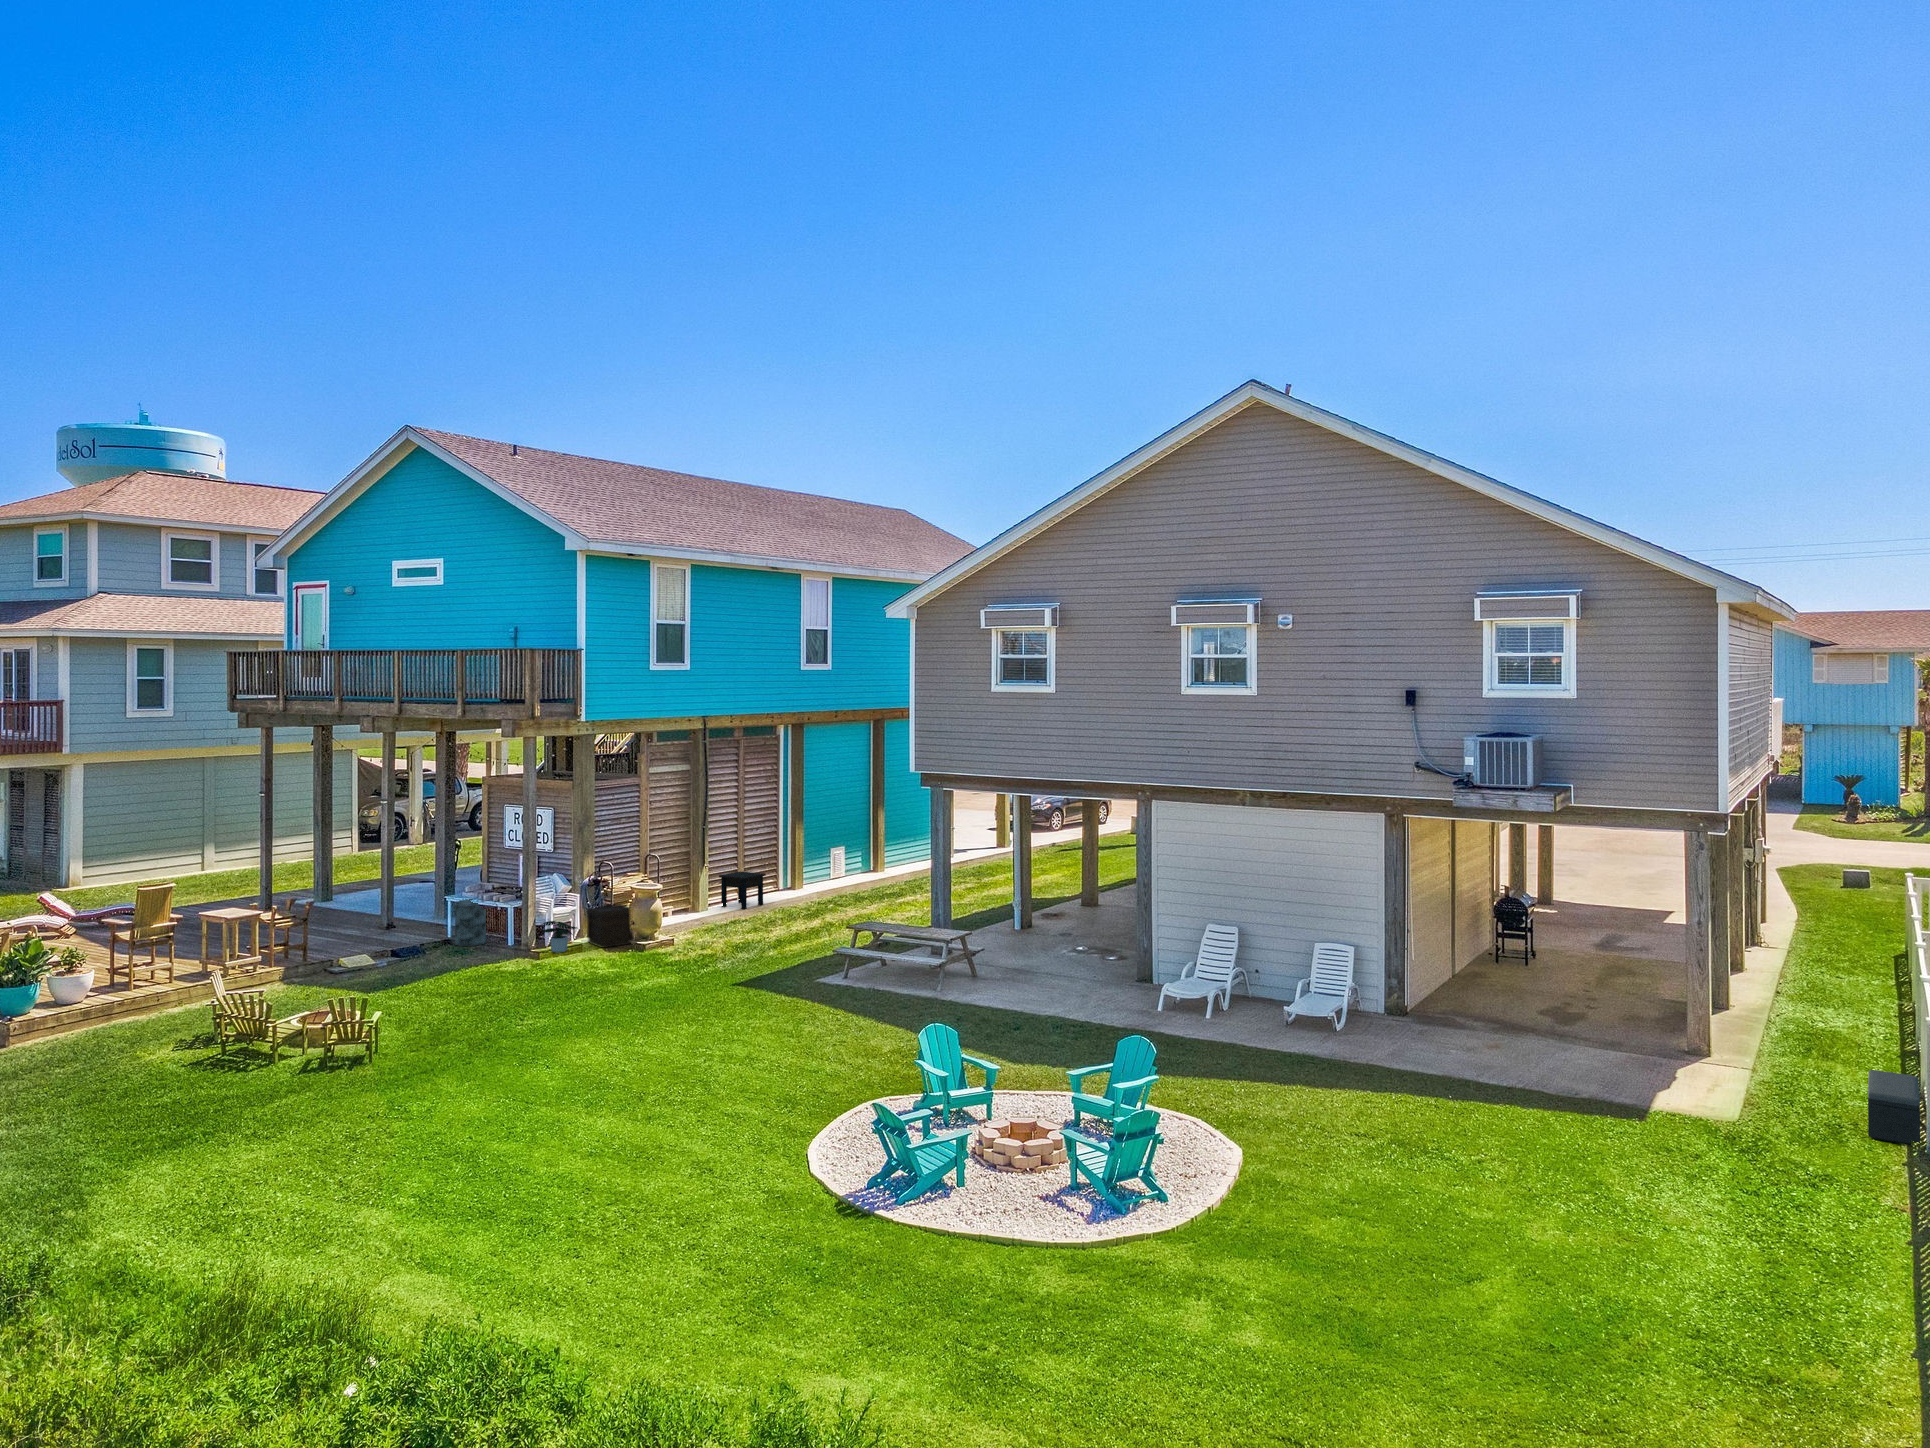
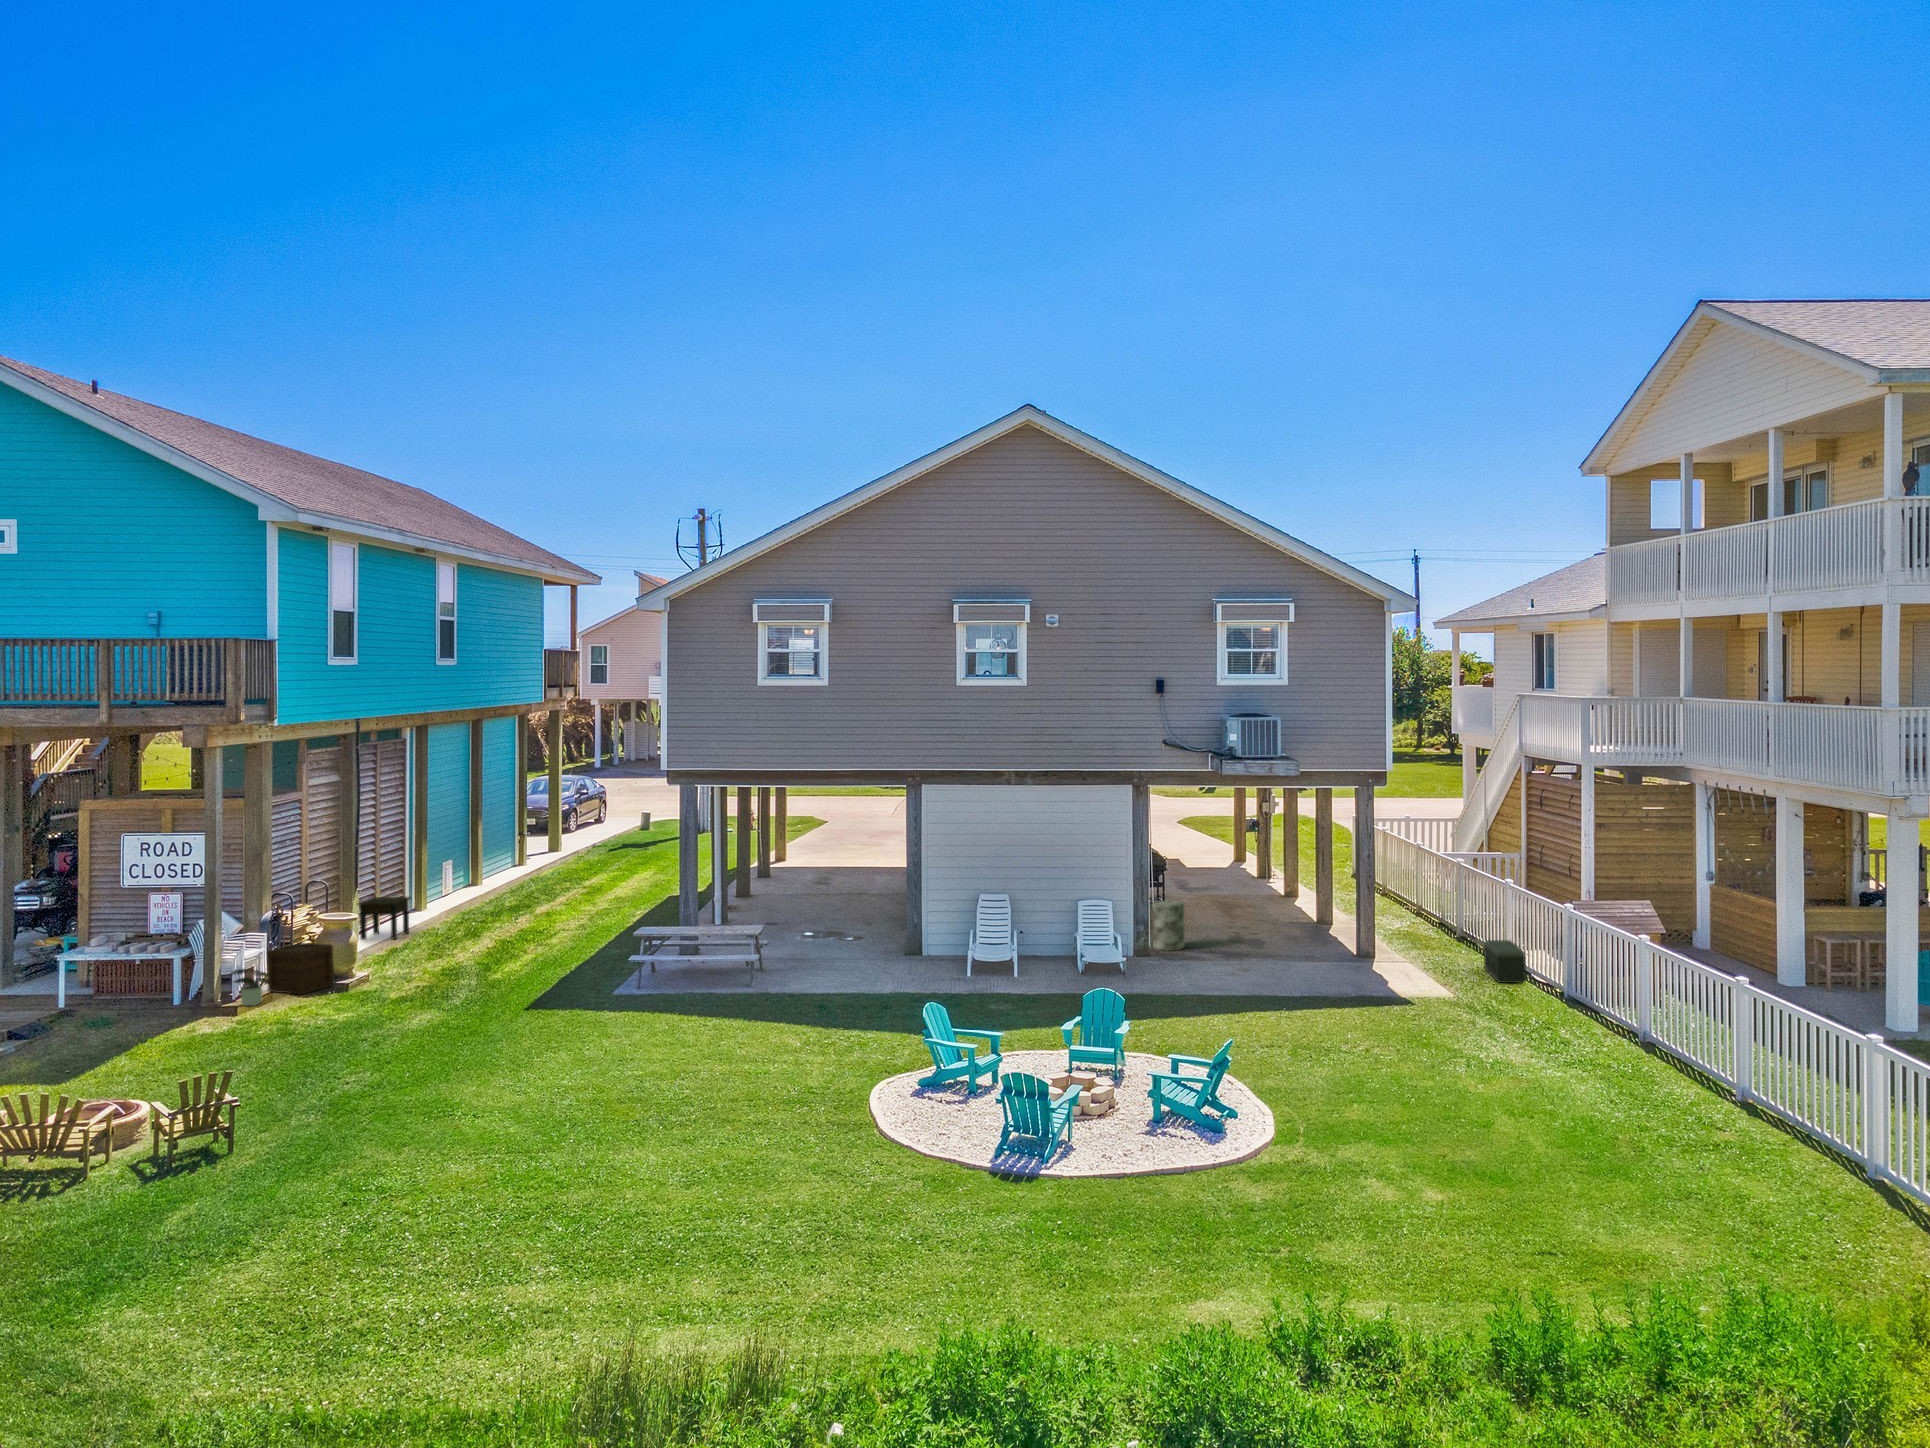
trash can: present [455,899,487,946] -> present [1152,901,1184,951]

